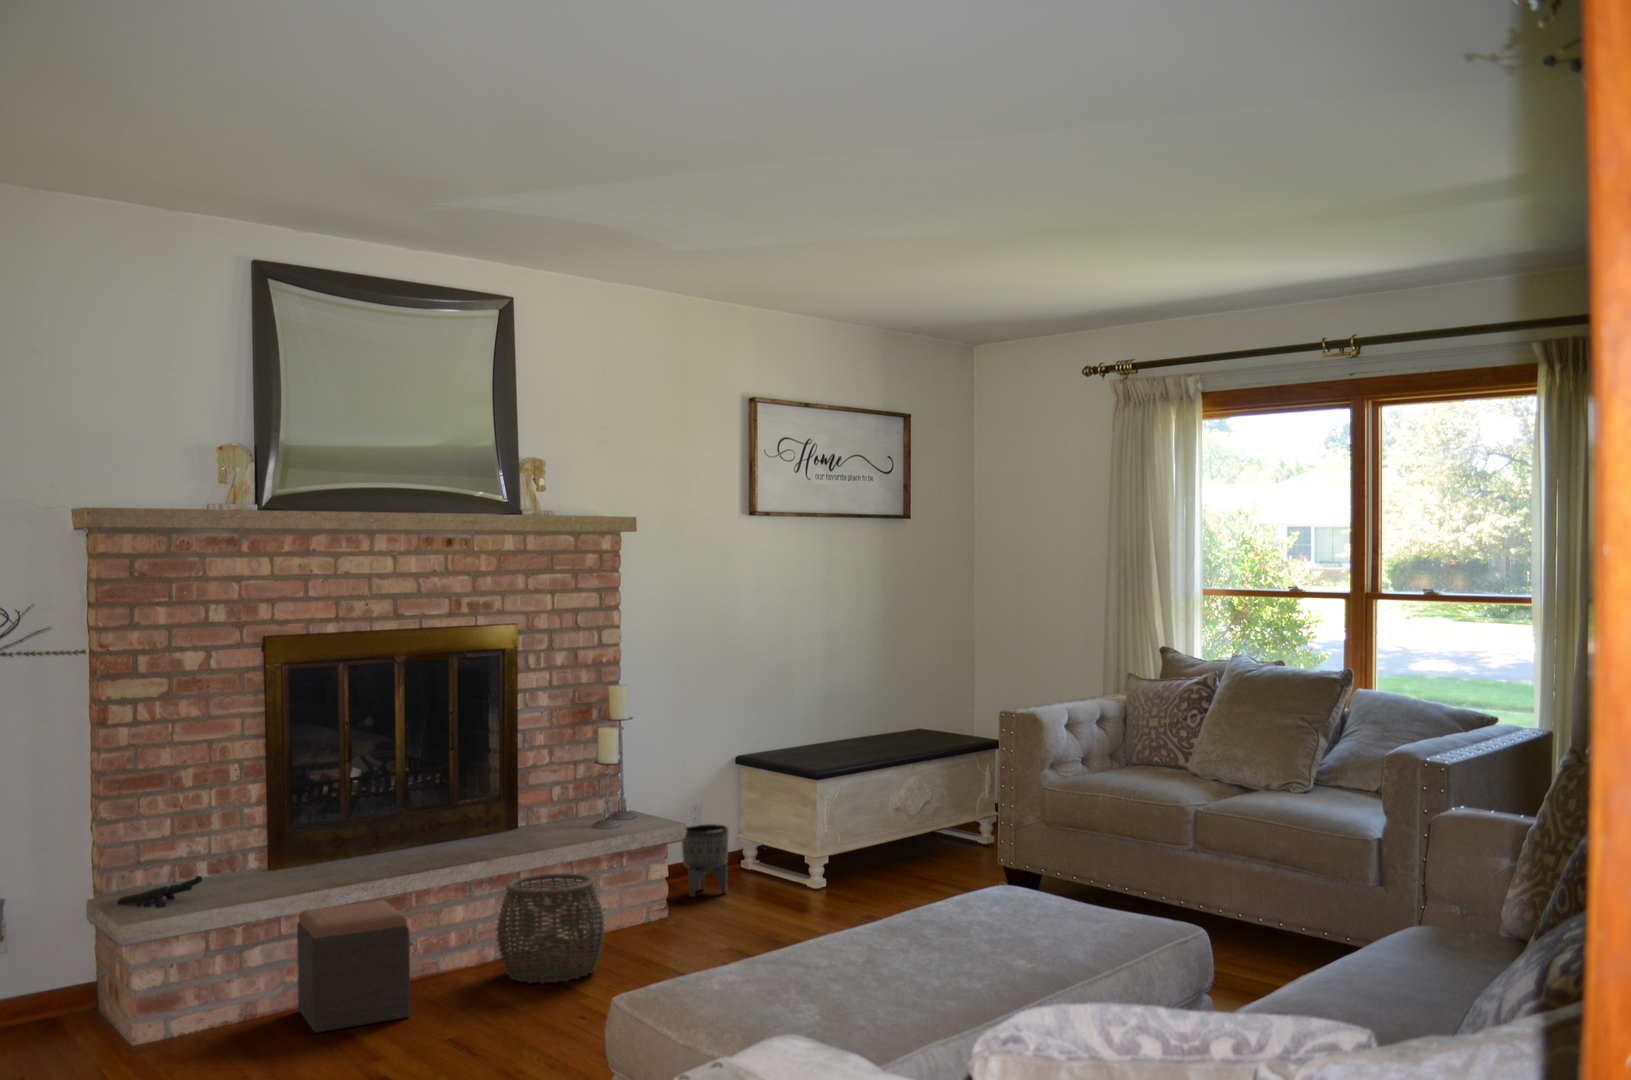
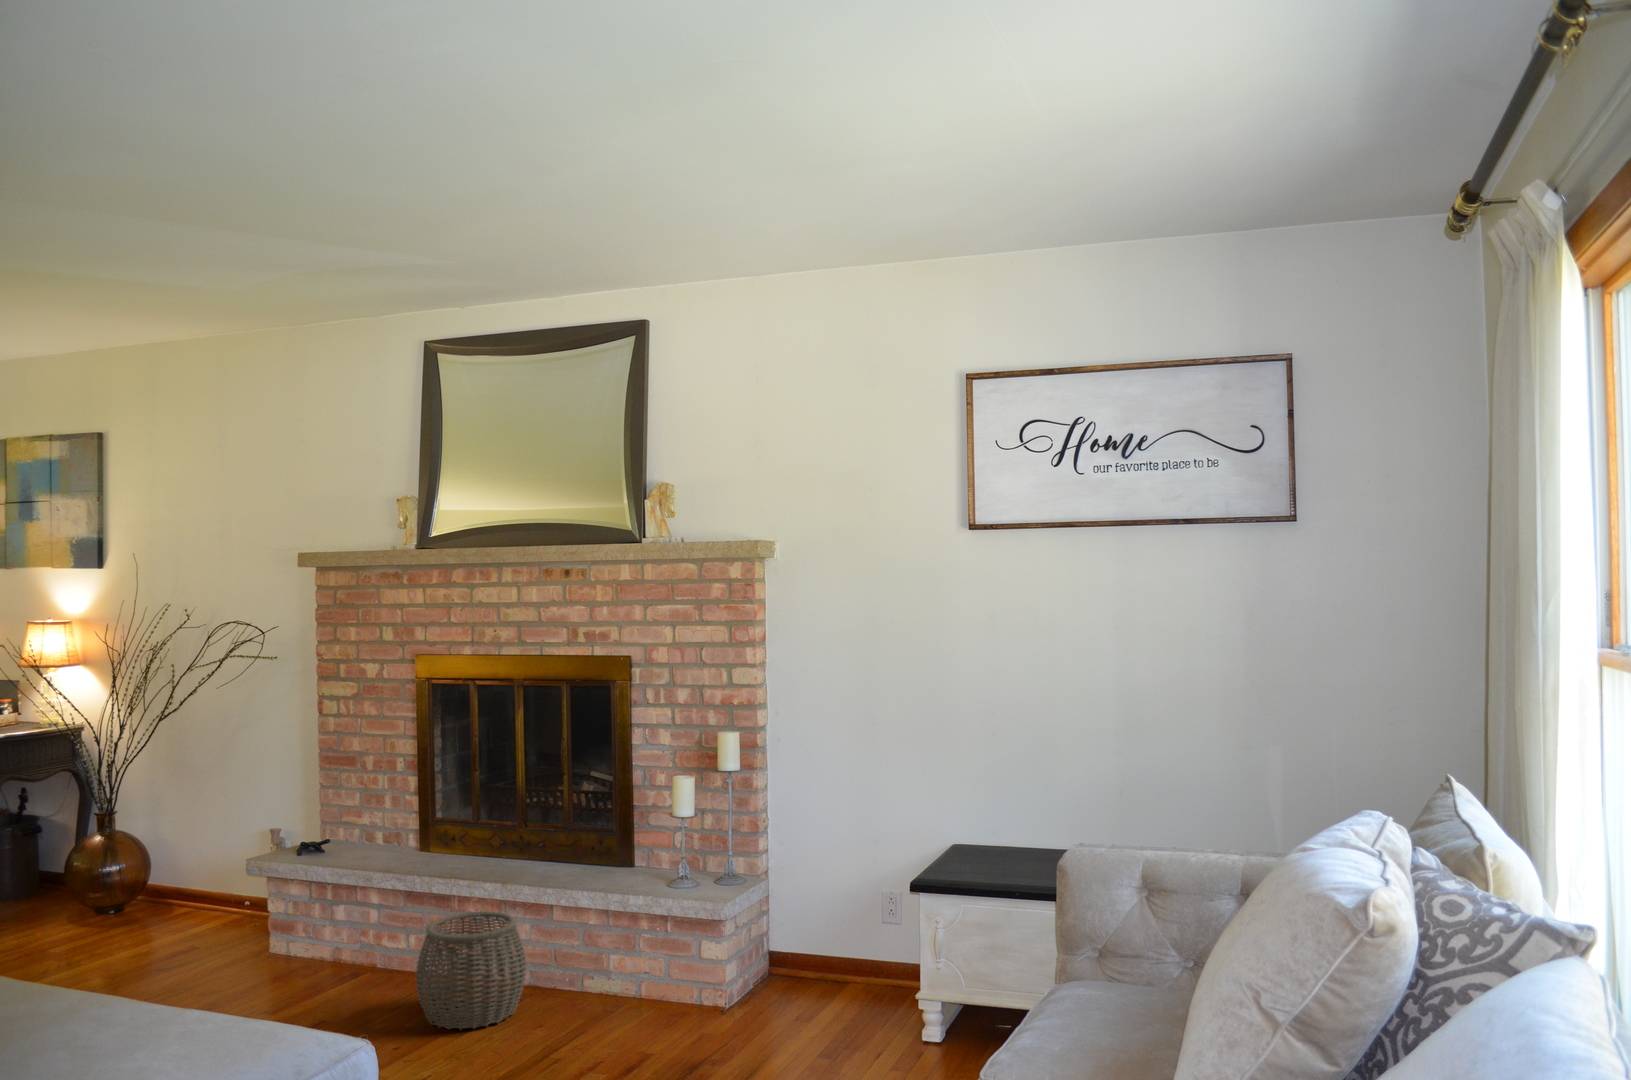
planter: present [682,824,729,897] -> none [817,907,874,1003]
footstool: present [297,900,411,1033] -> none [277,888,392,1005]

